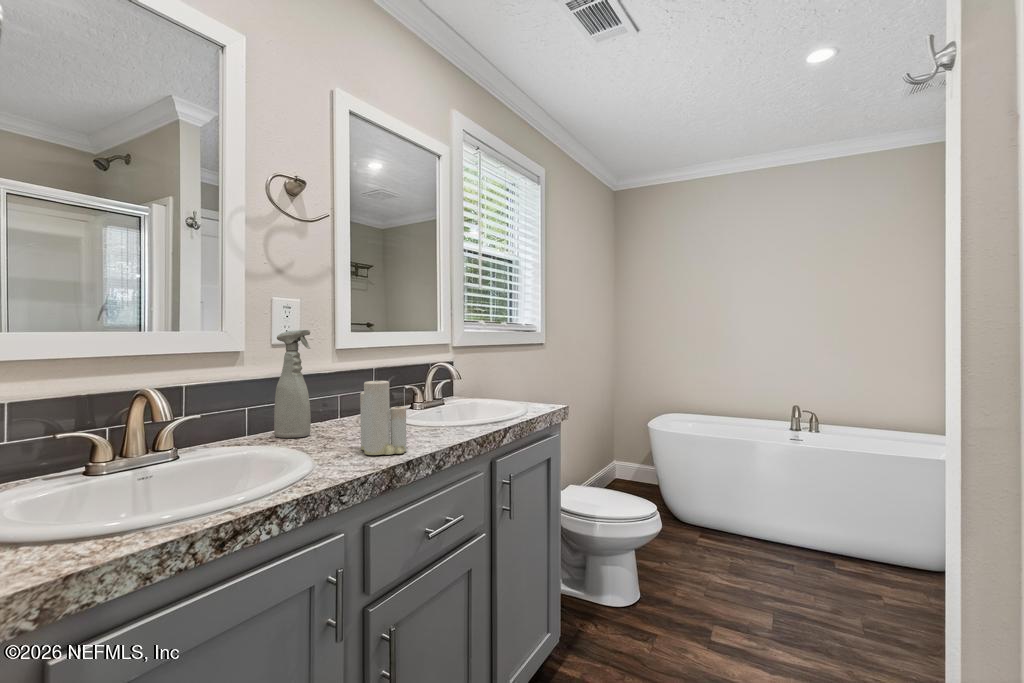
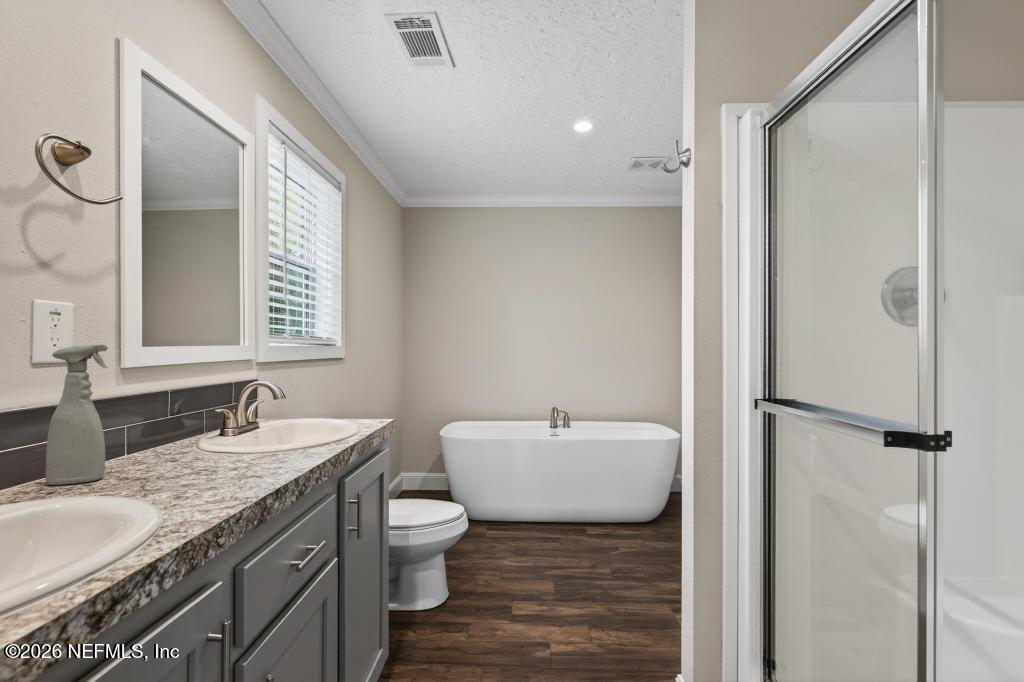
candle: present [360,373,406,455] -> none [201,394,264,489]

